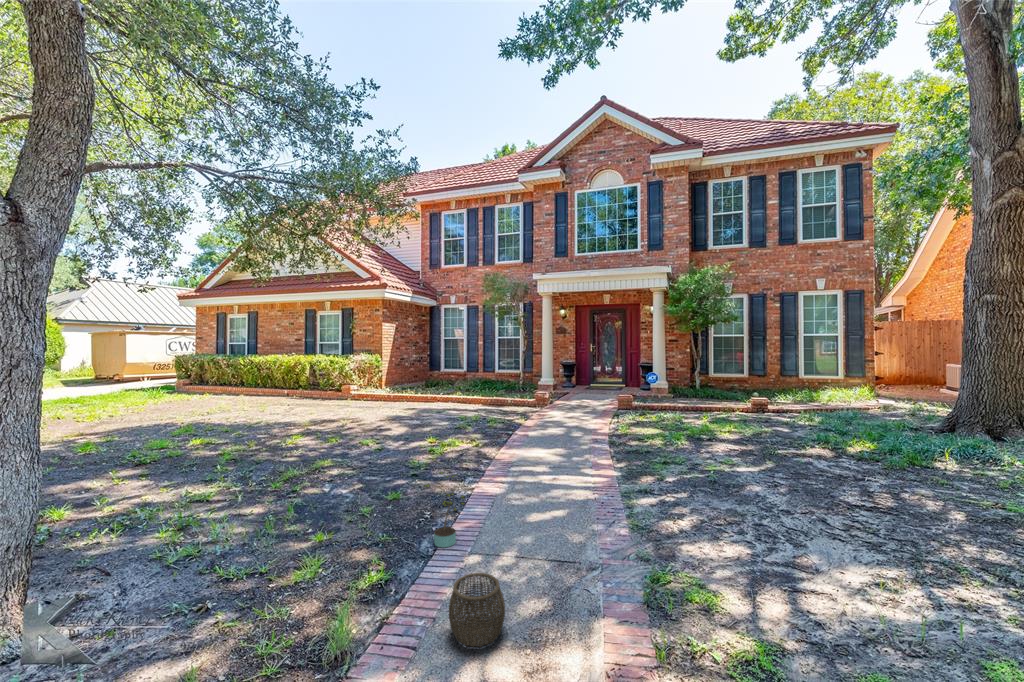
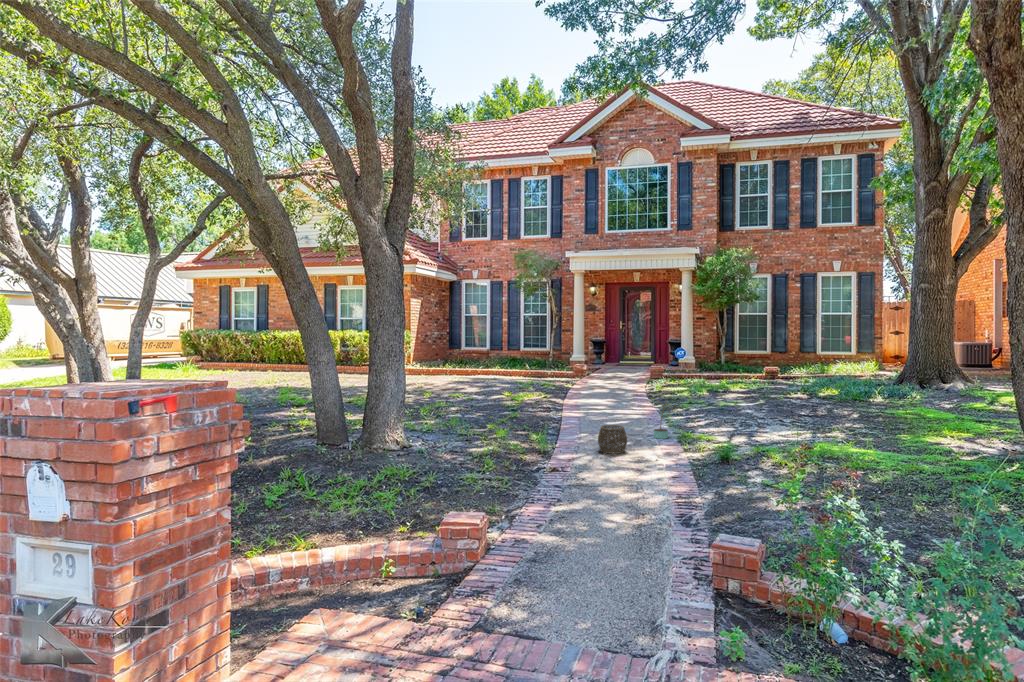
potted plant: present [424,471,465,547] -> present [650,392,676,439]

